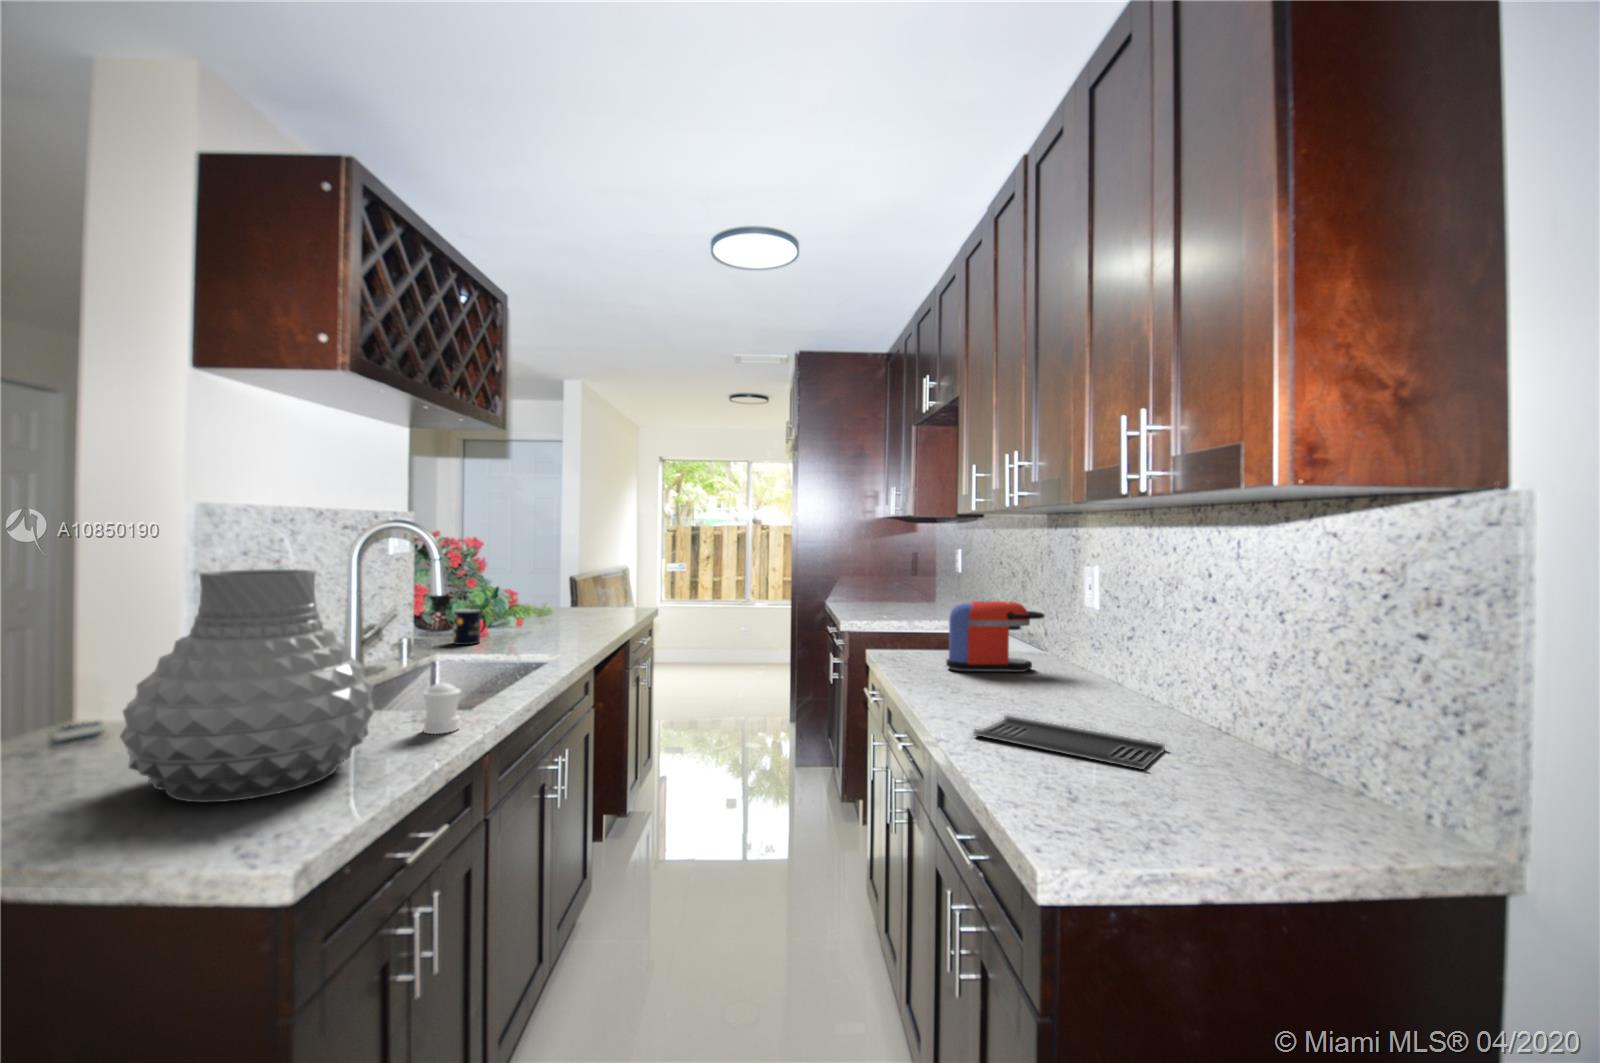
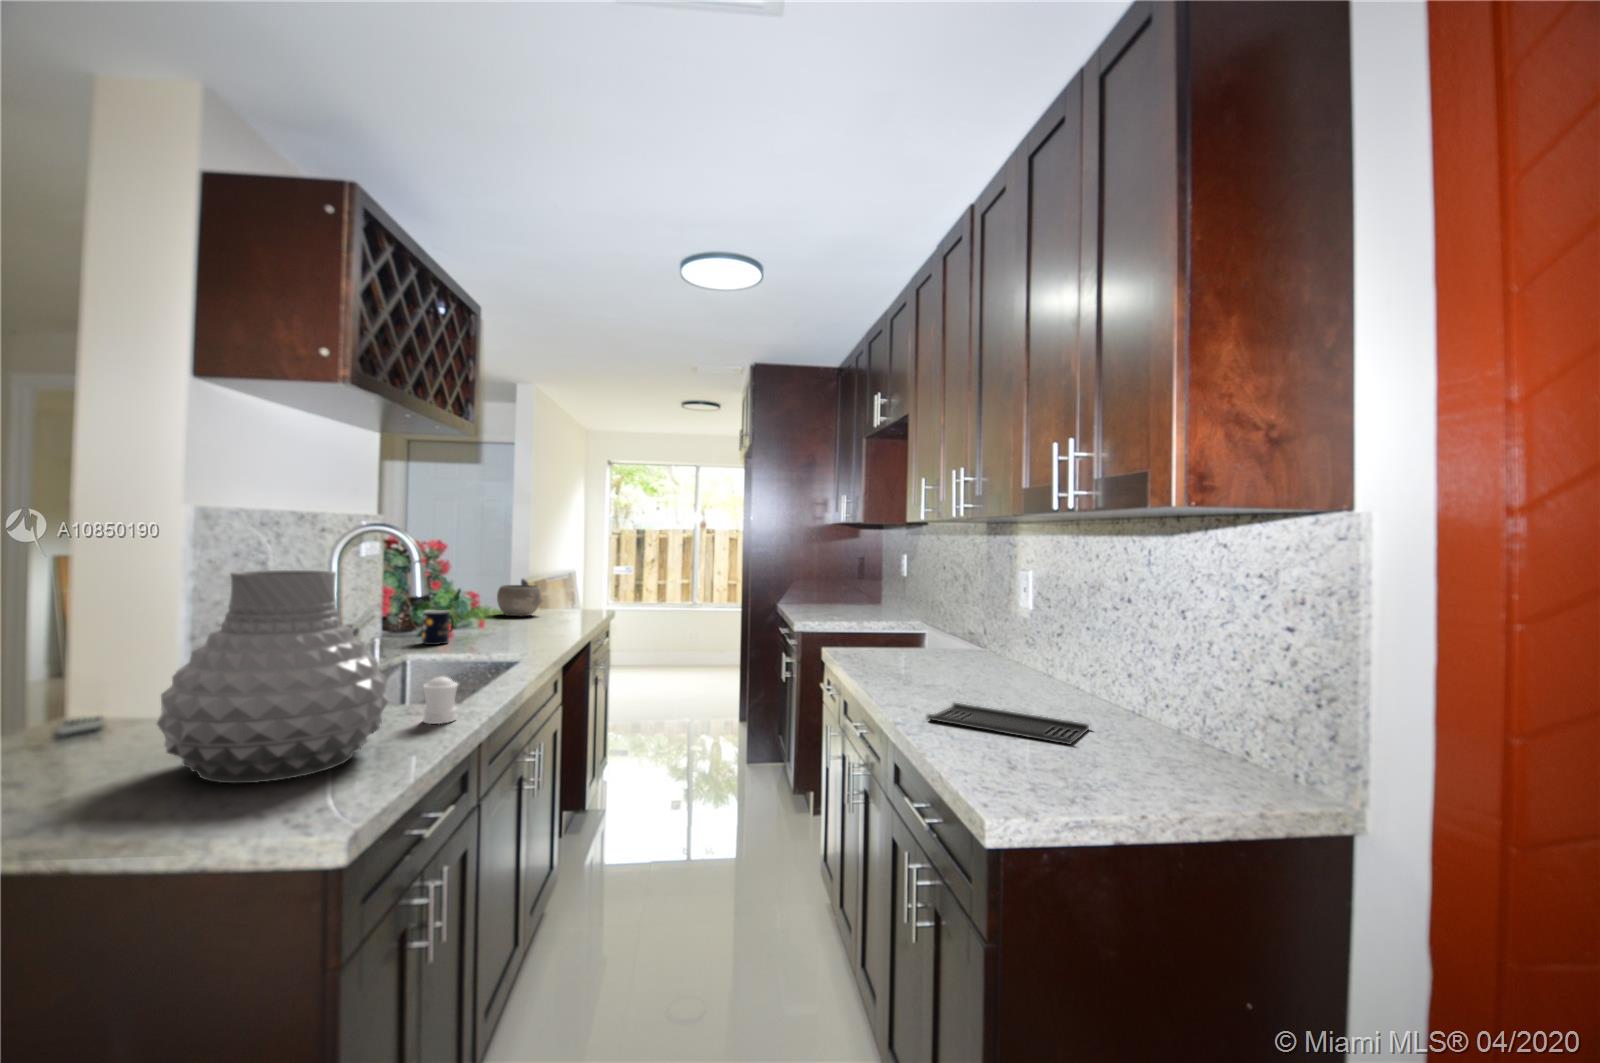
bowl: none [538,582,584,615] -> present [497,585,543,616]
coffee maker: present [946,601,1045,672] -> none [897,603,986,667]

